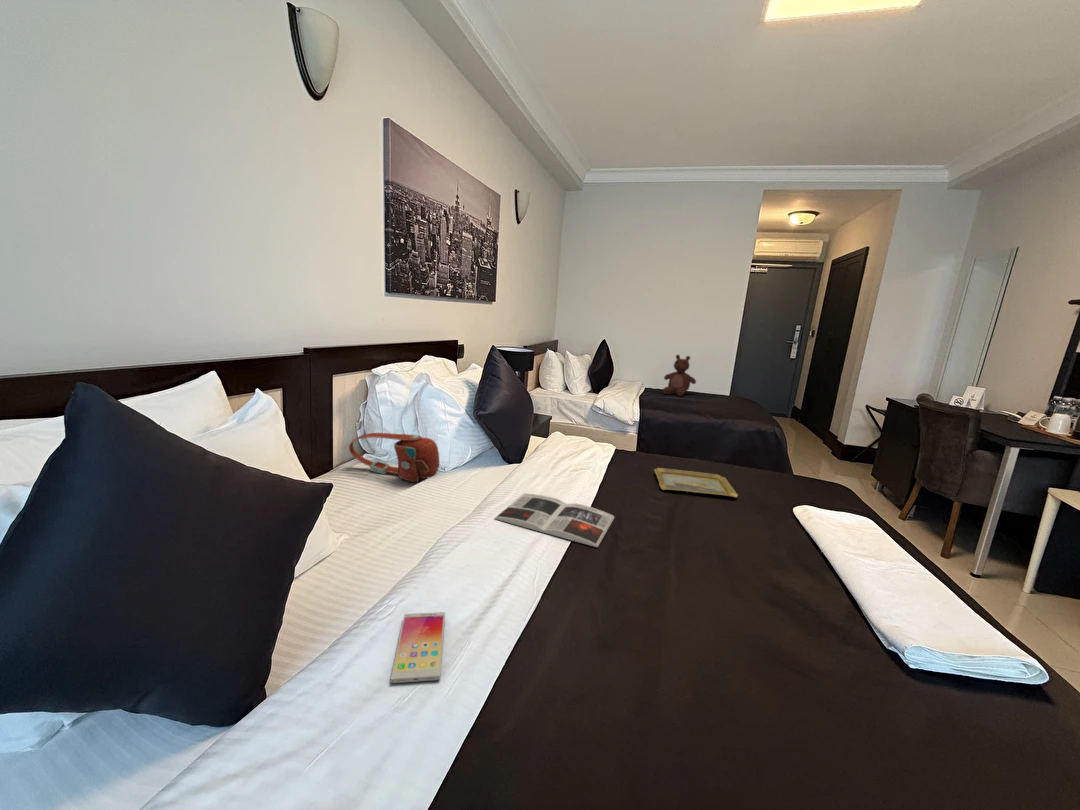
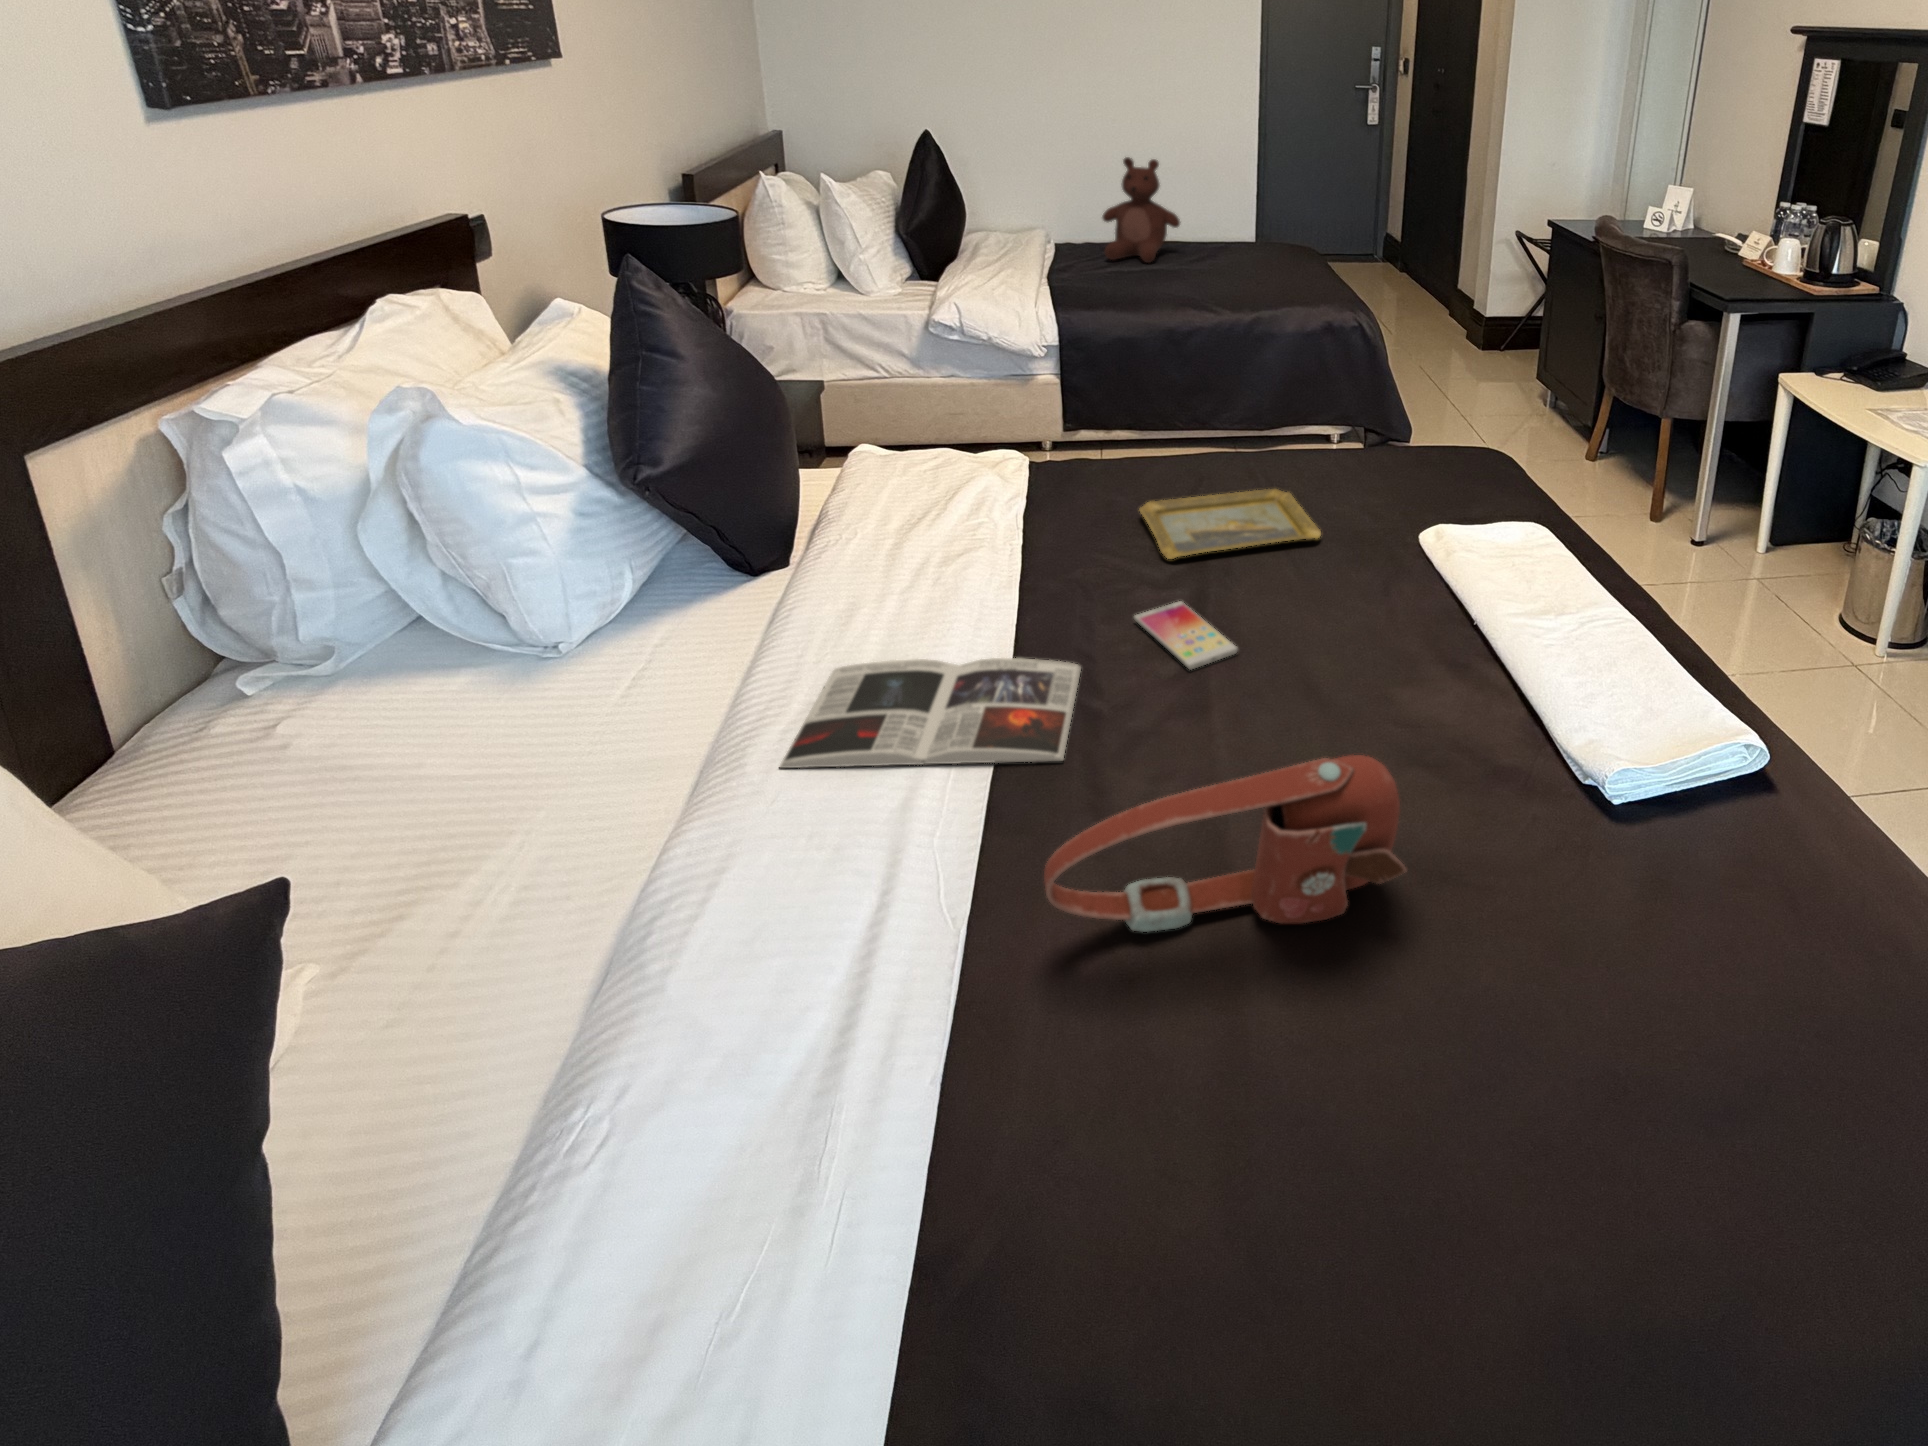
handbag: present [349,433,439,482] -> present [1044,755,1406,932]
smartphone: present [391,612,445,683] -> present [1134,601,1237,670]

